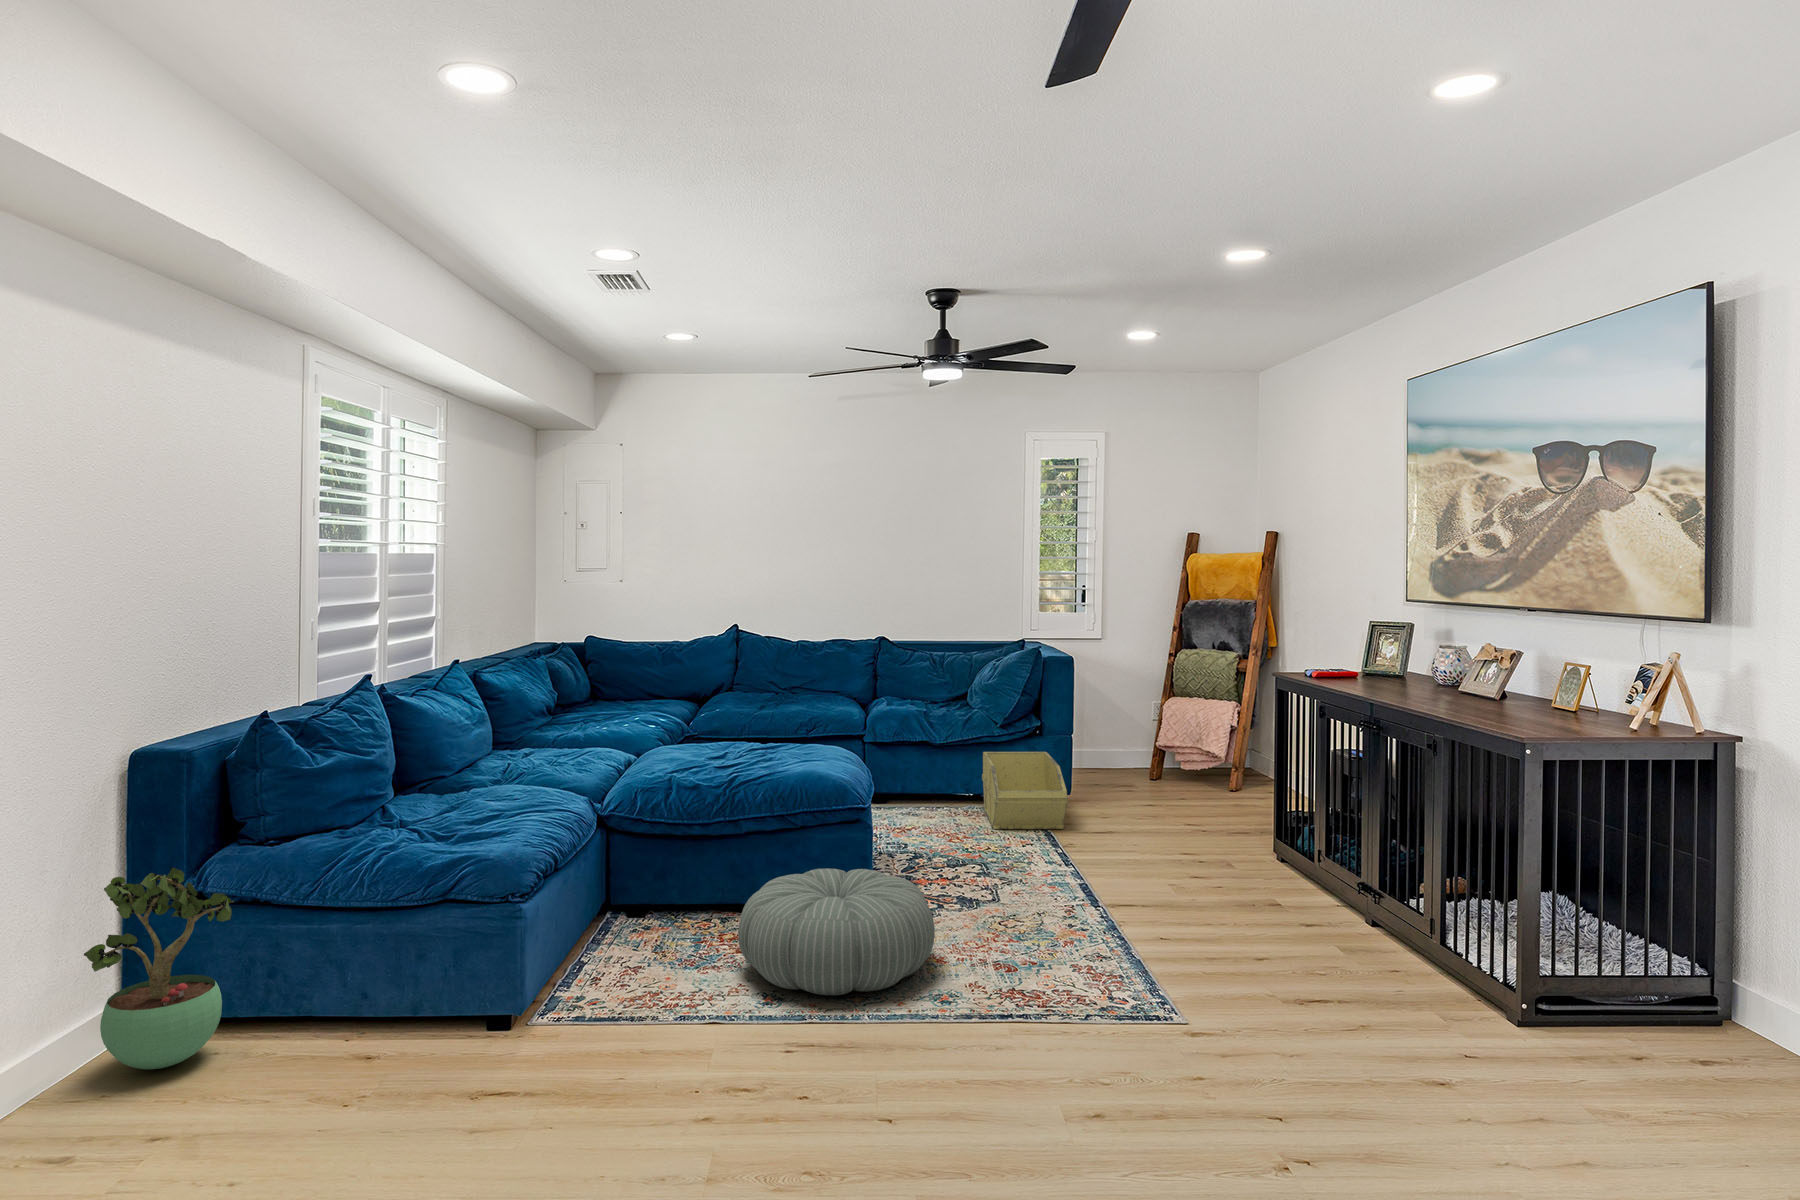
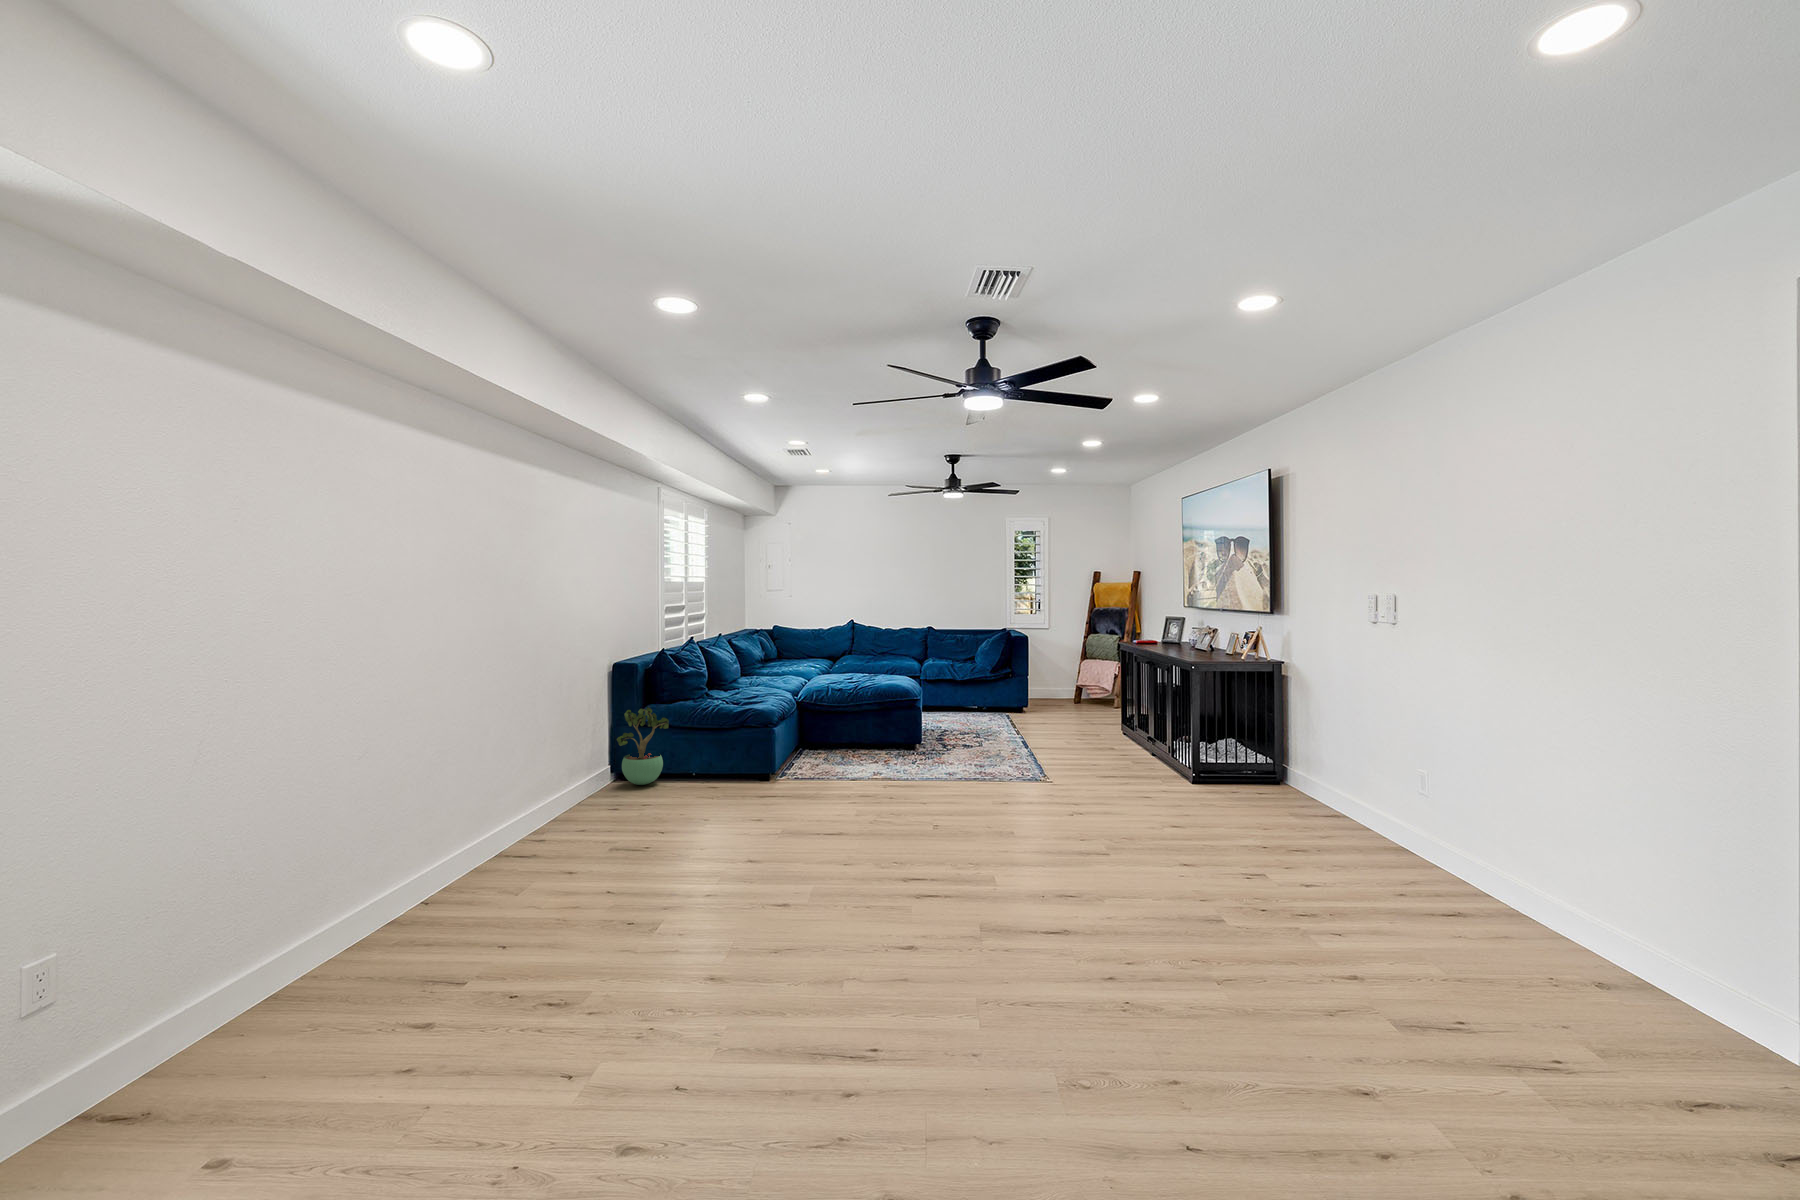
storage bin: present [982,752,1068,829] -> none [979,685,1021,722]
pouf: present [738,869,935,995] -> none [861,724,946,771]

